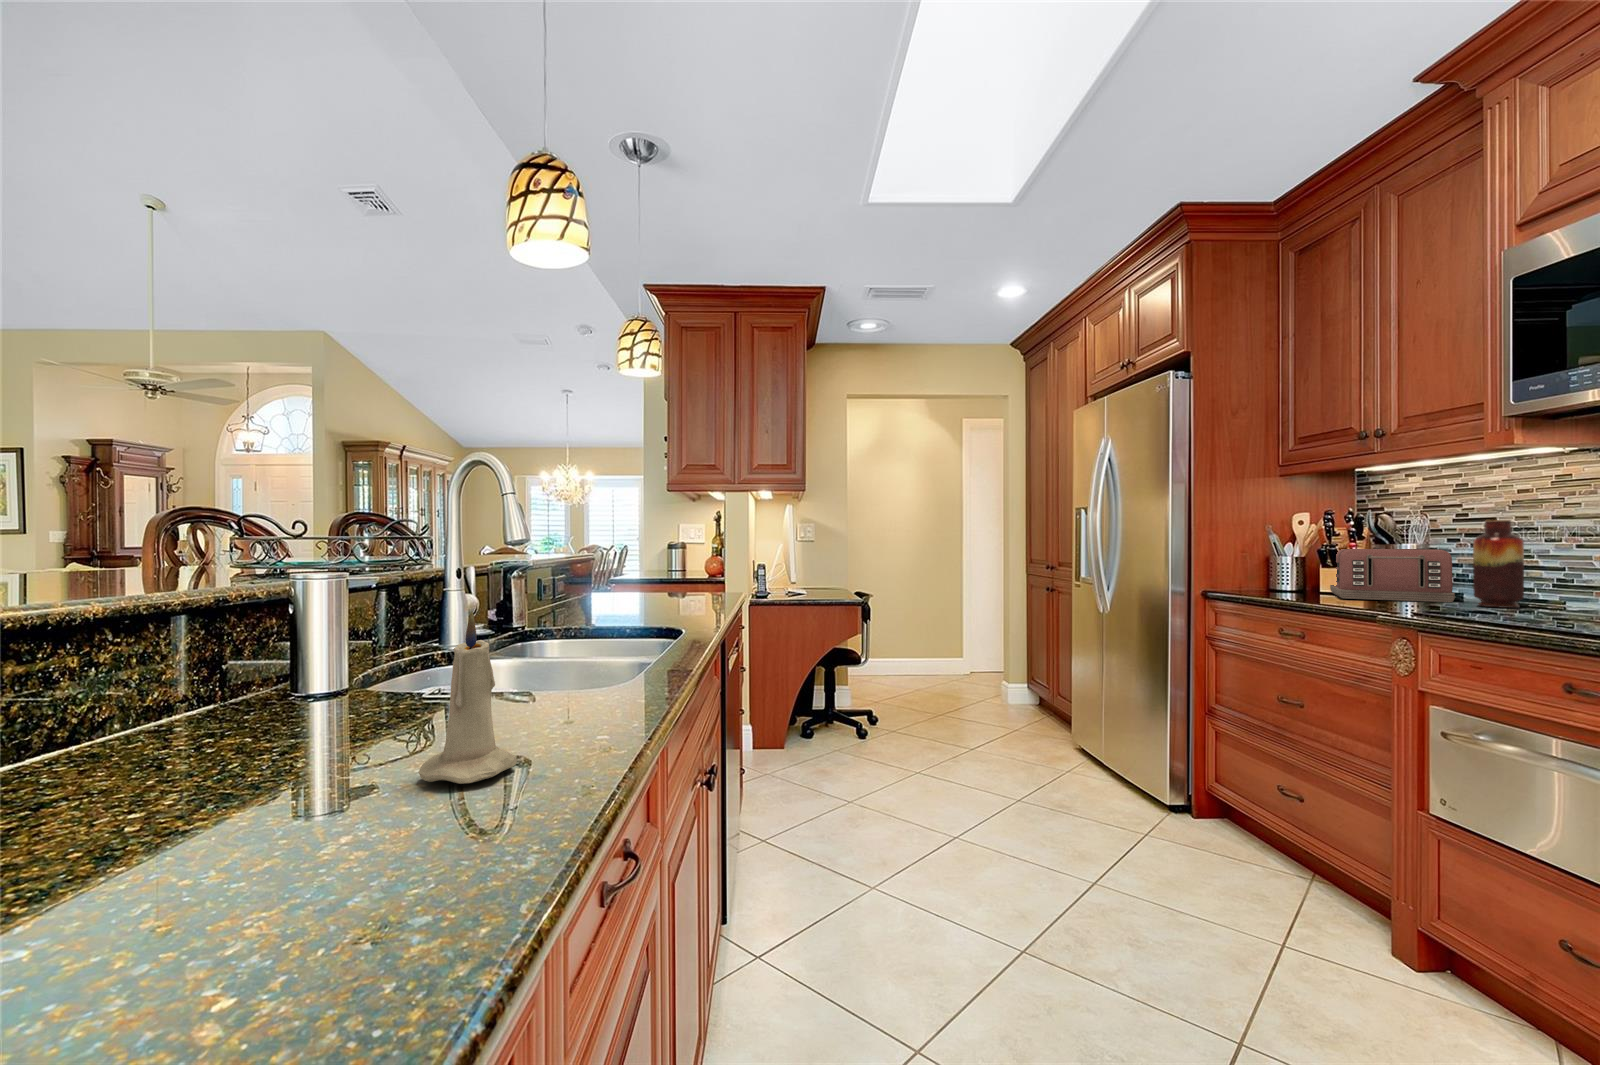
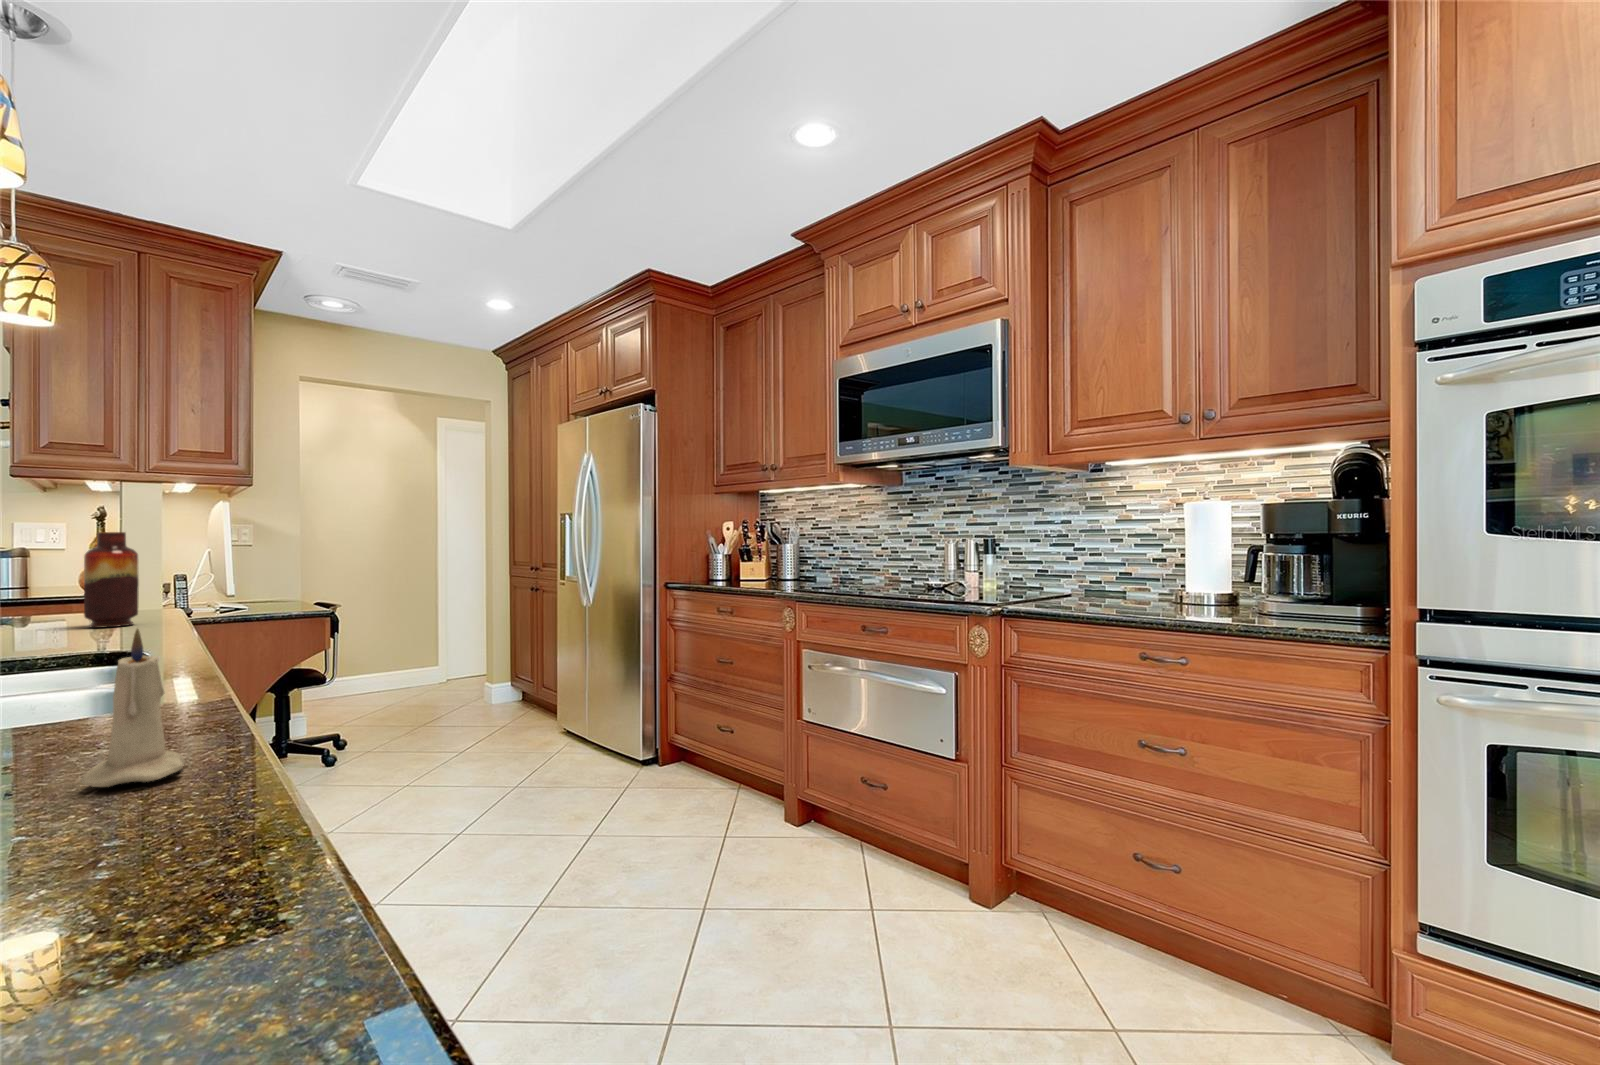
vase: present [1473,520,1524,608] -> present [84,532,139,628]
toaster: present [1330,548,1455,602] -> none [746,547,813,583]

